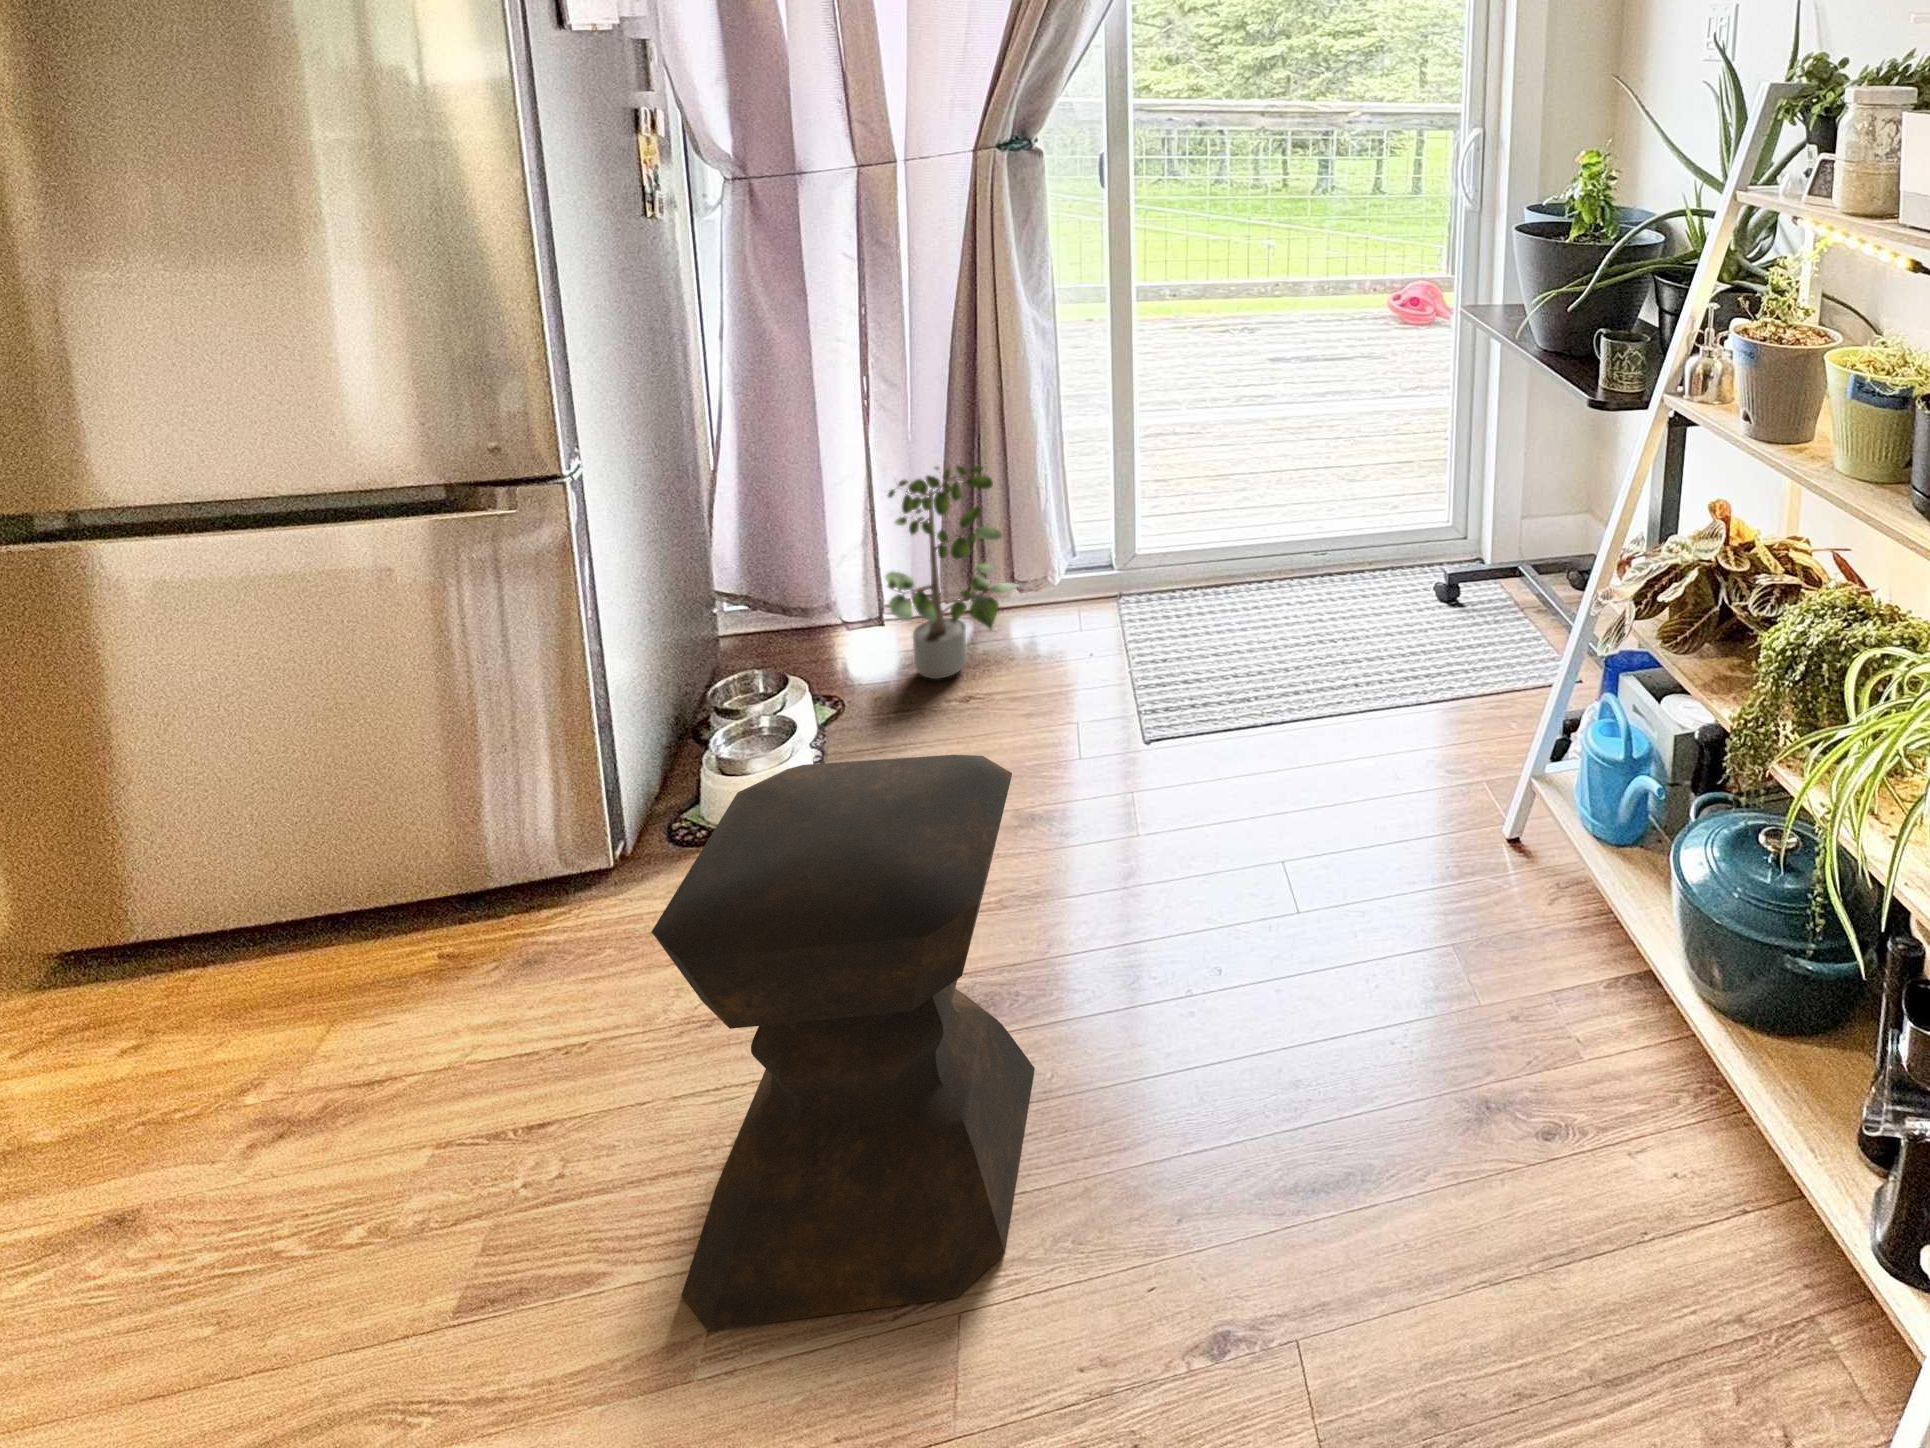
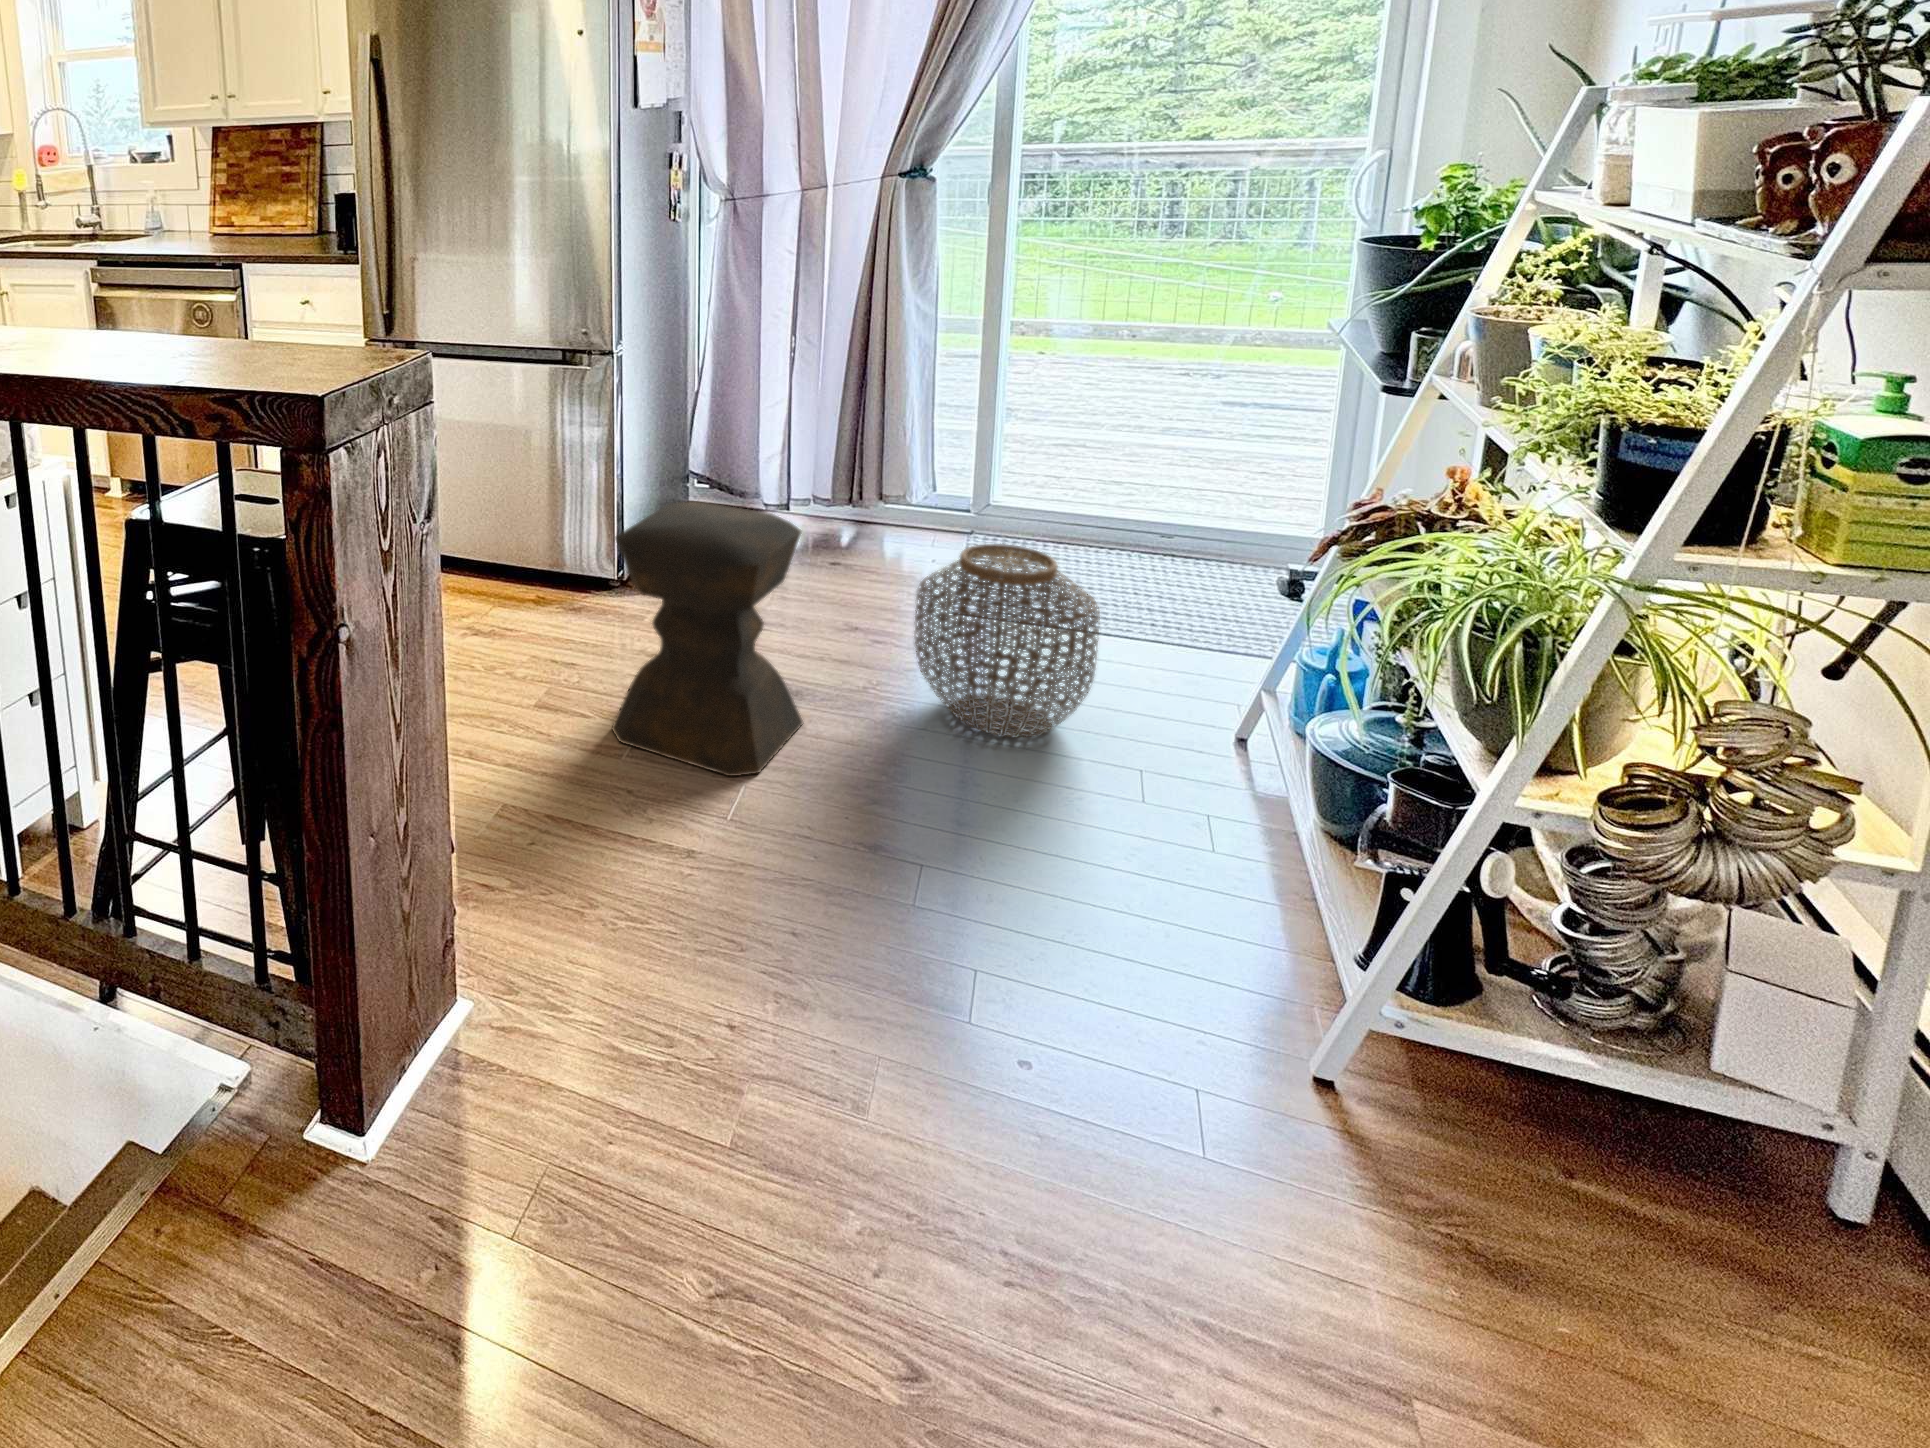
potted plant: present [885,466,1019,679] -> none [791,399,889,552]
woven basket: none [1161,671,1390,953] -> present [914,544,1100,737]

